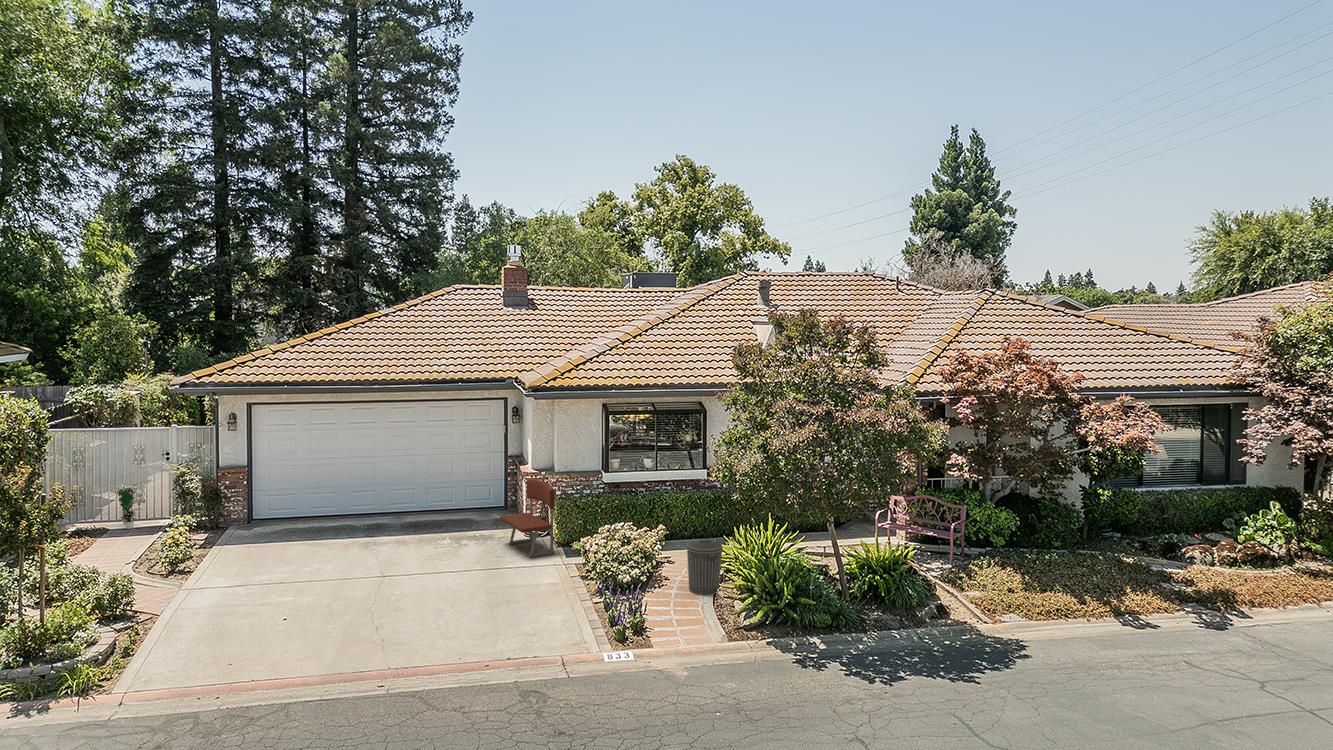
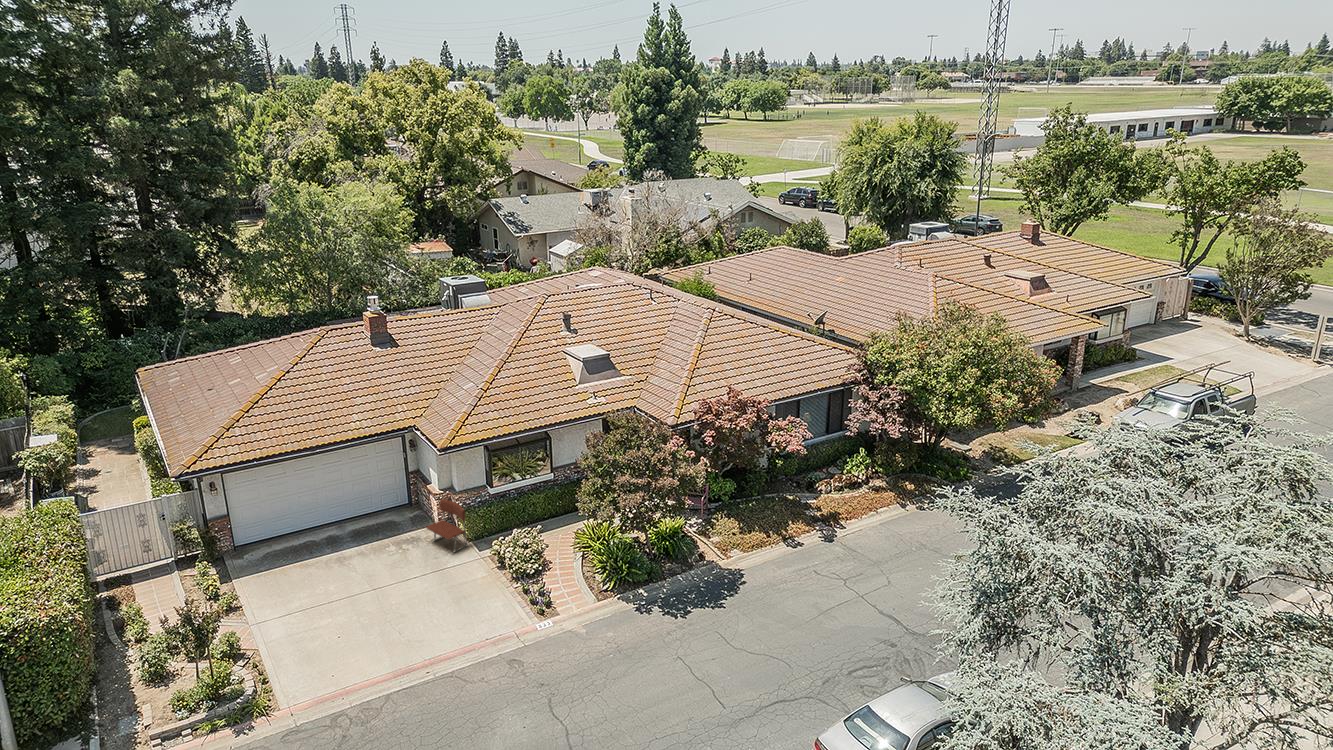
potted plant: present [117,488,136,529] -> none [132,548,156,578]
trash can: present [687,539,723,595] -> none [560,534,580,567]

